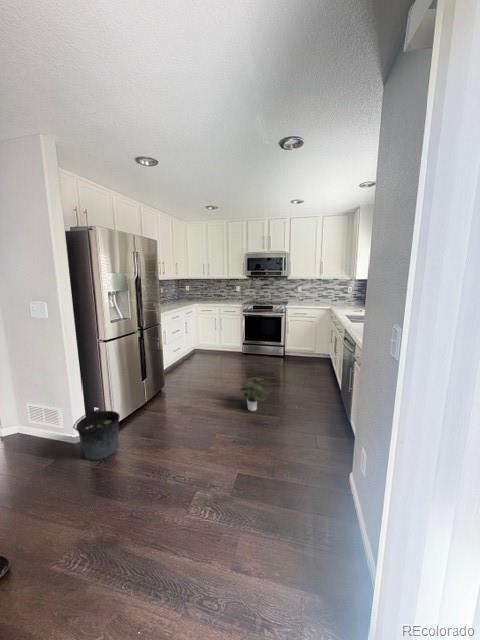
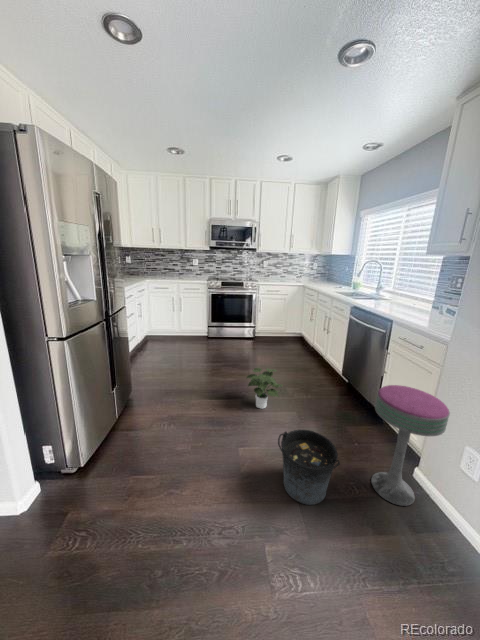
bar stool: none [296,393,348,495] -> present [371,385,450,506]
bucket: present [73,410,120,460] -> present [278,430,340,505]

